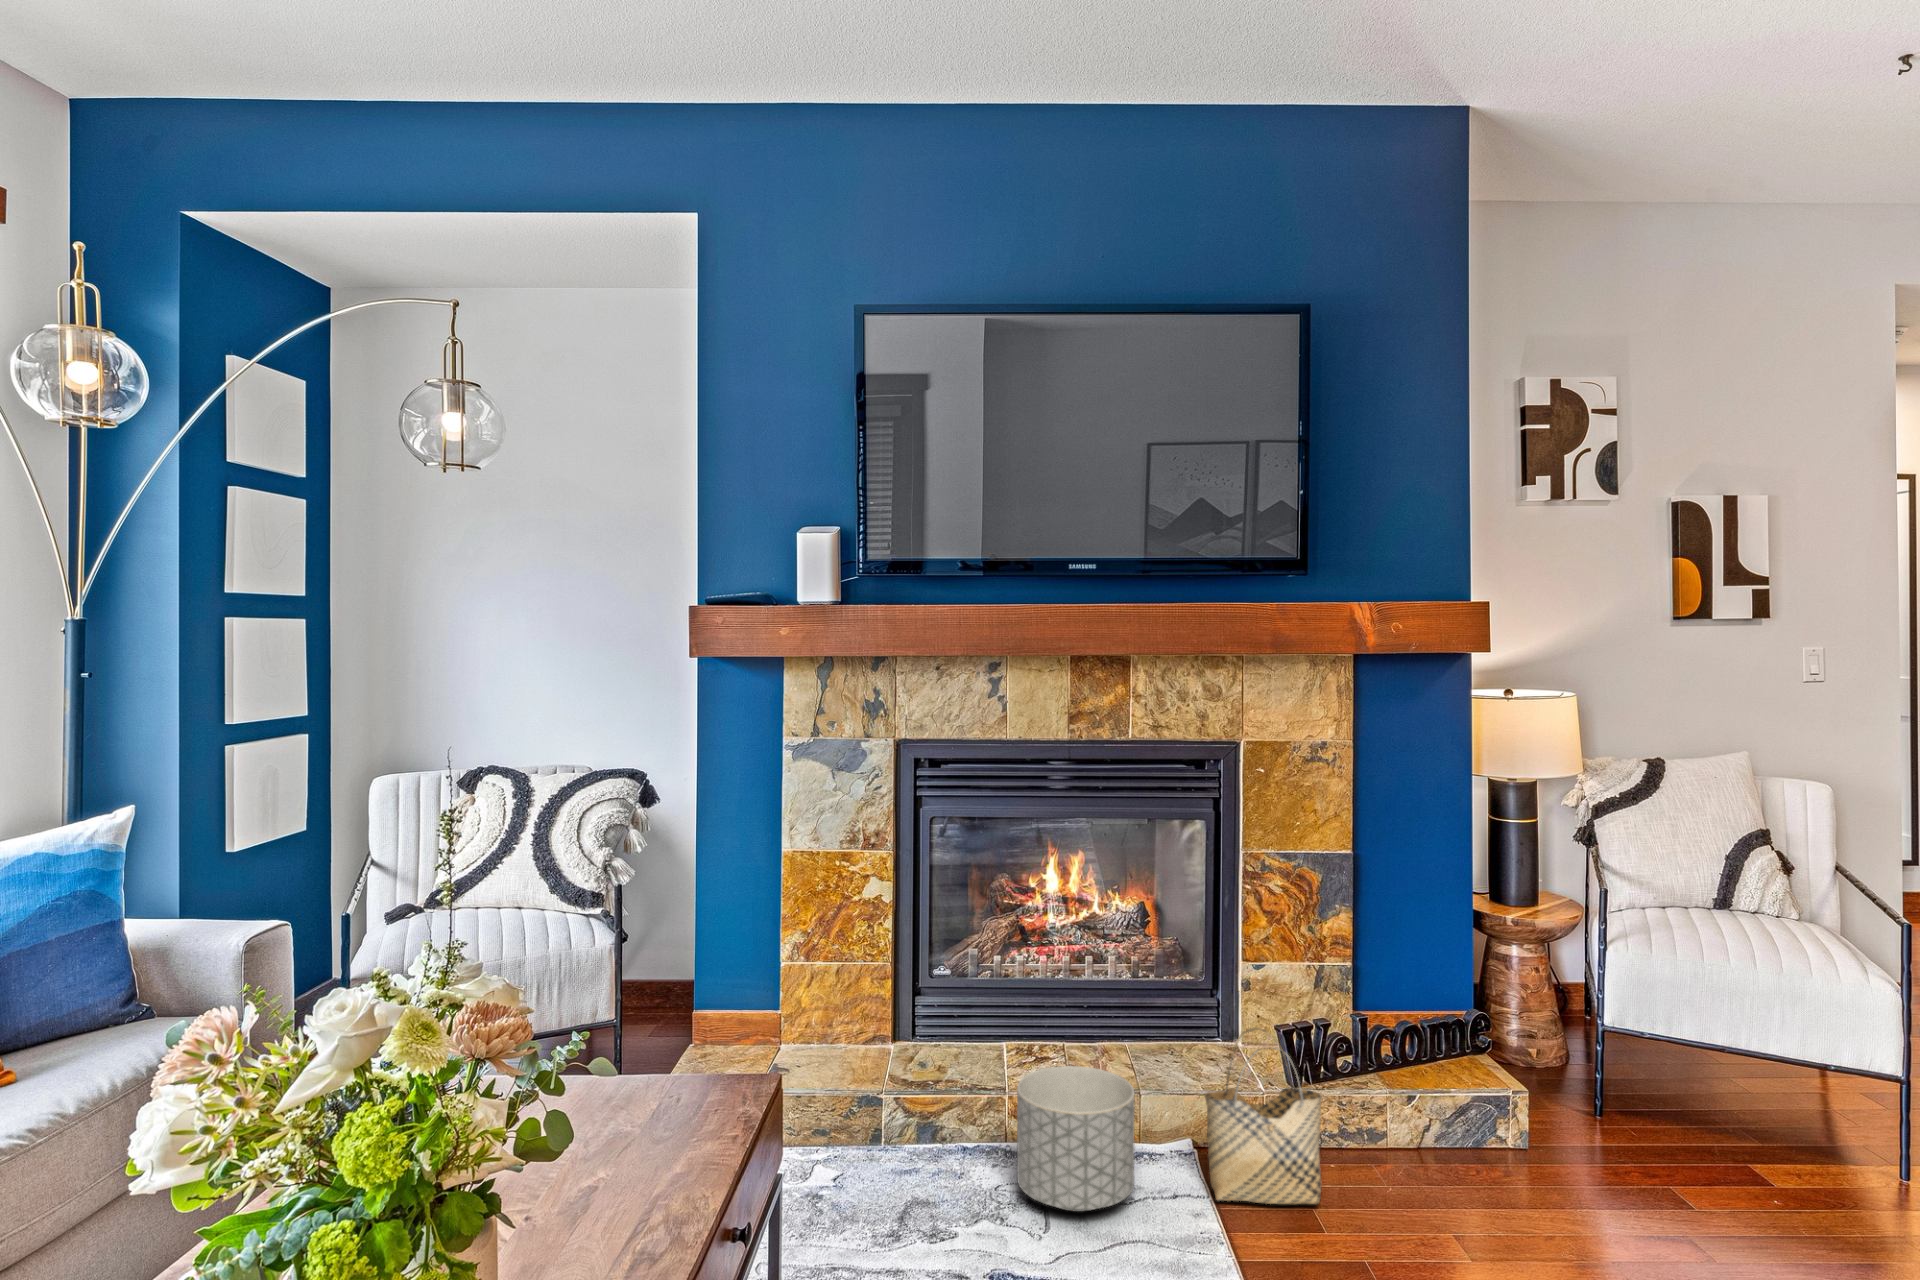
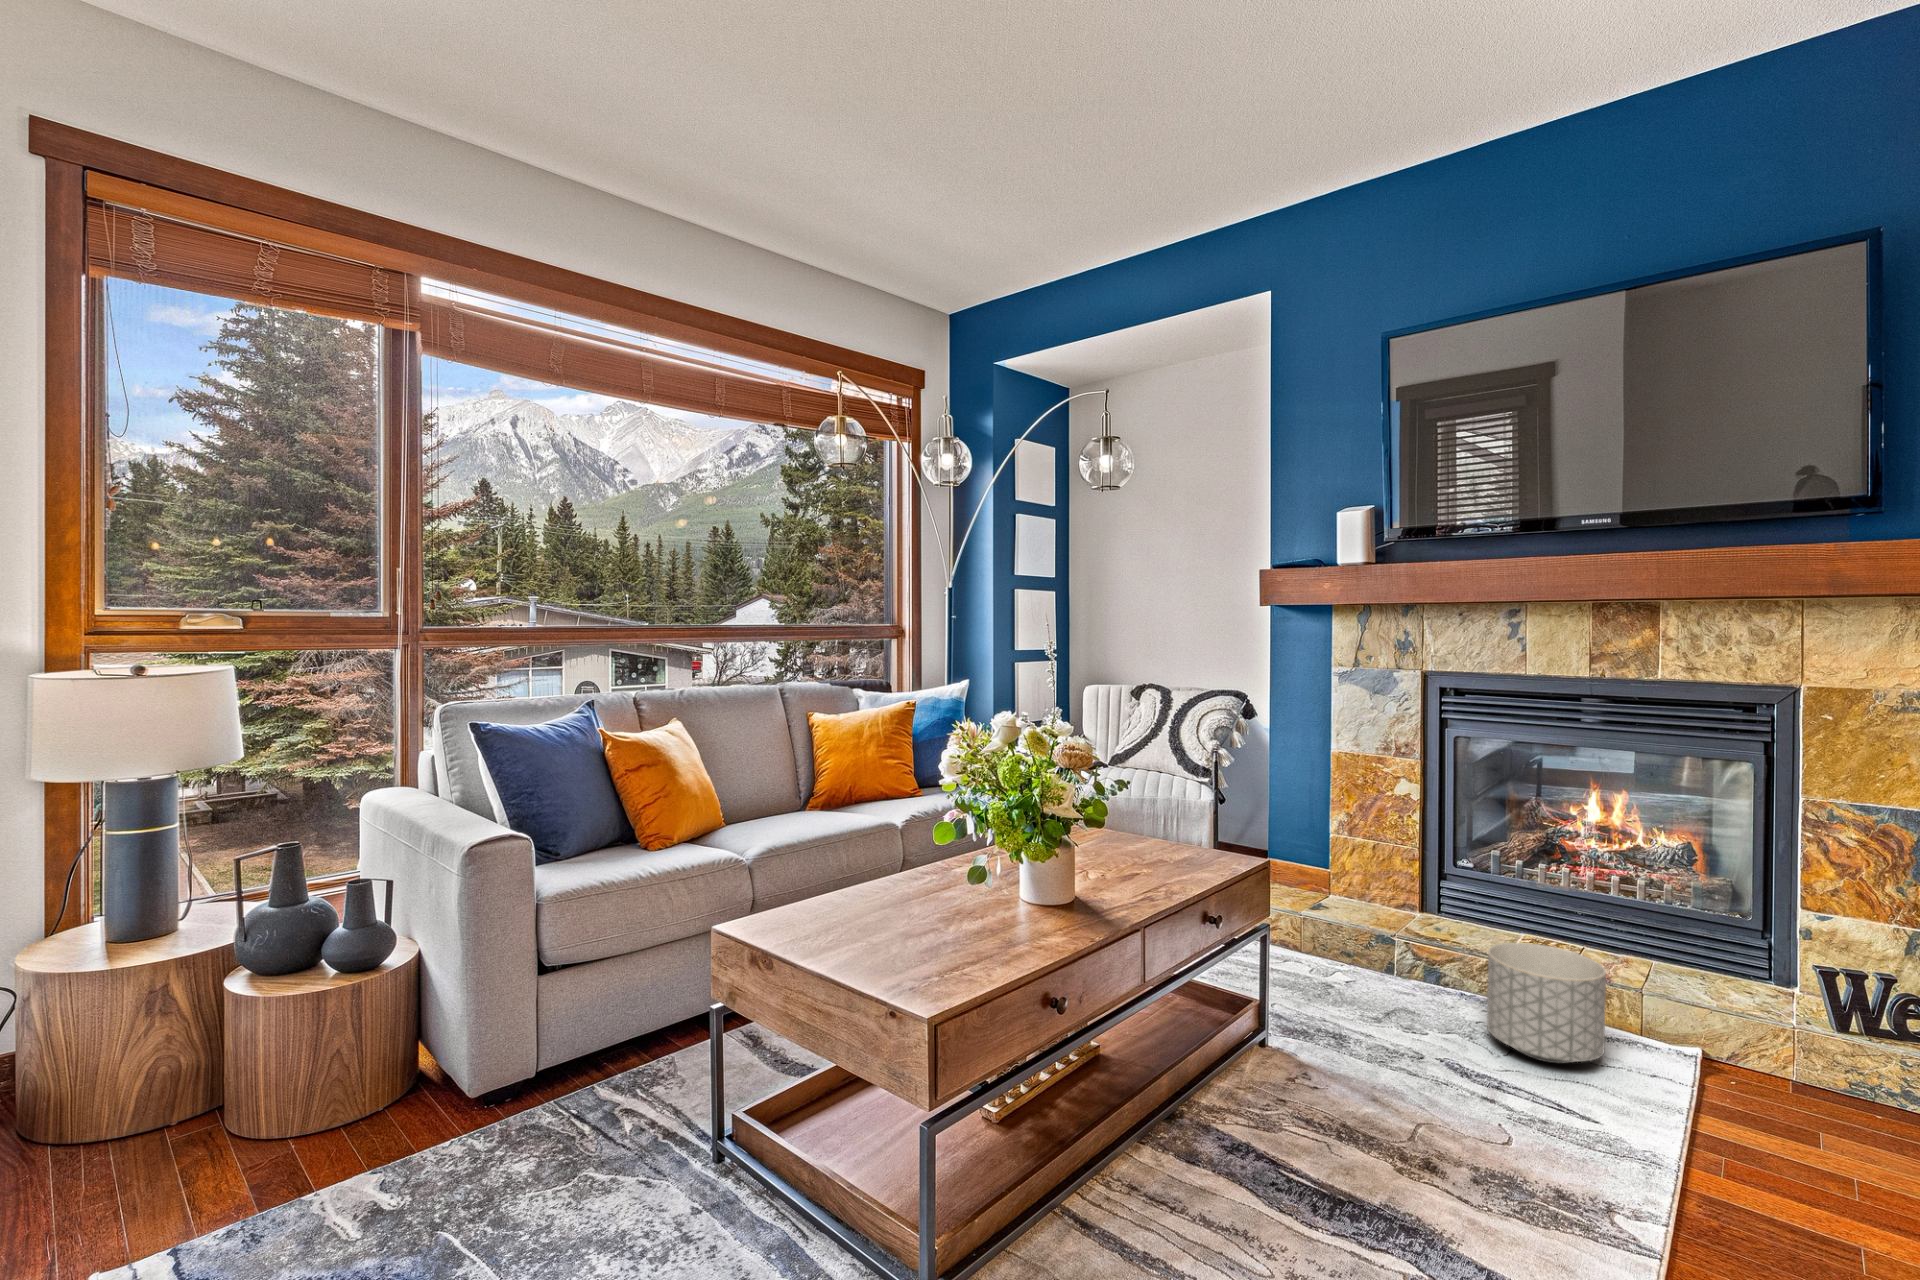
woven basket: present [1205,1027,1322,1204] -> none [1688,950,1840,1131]

